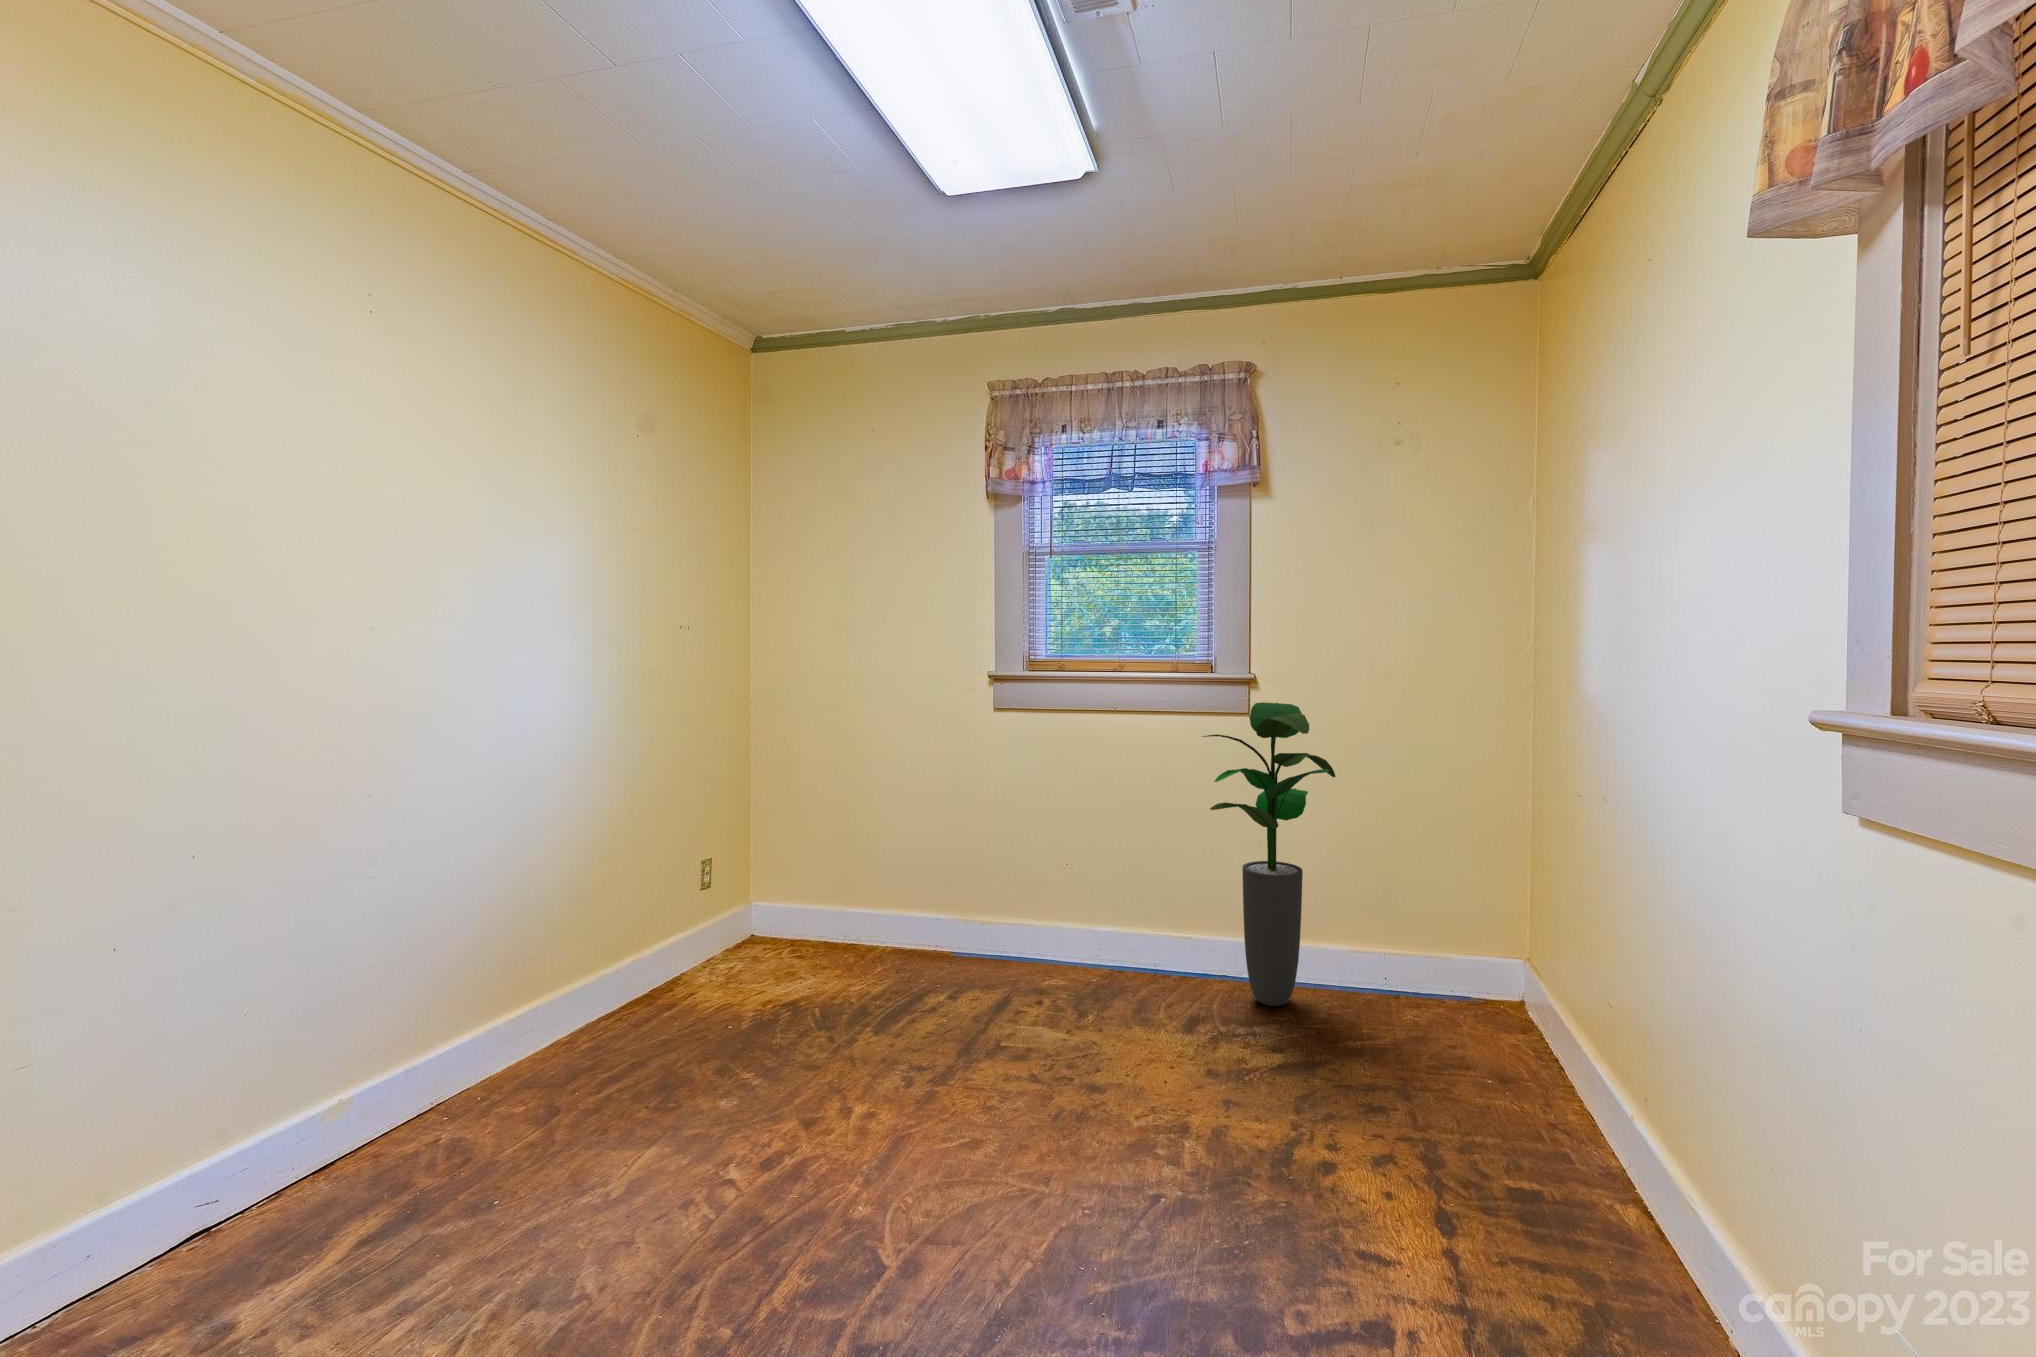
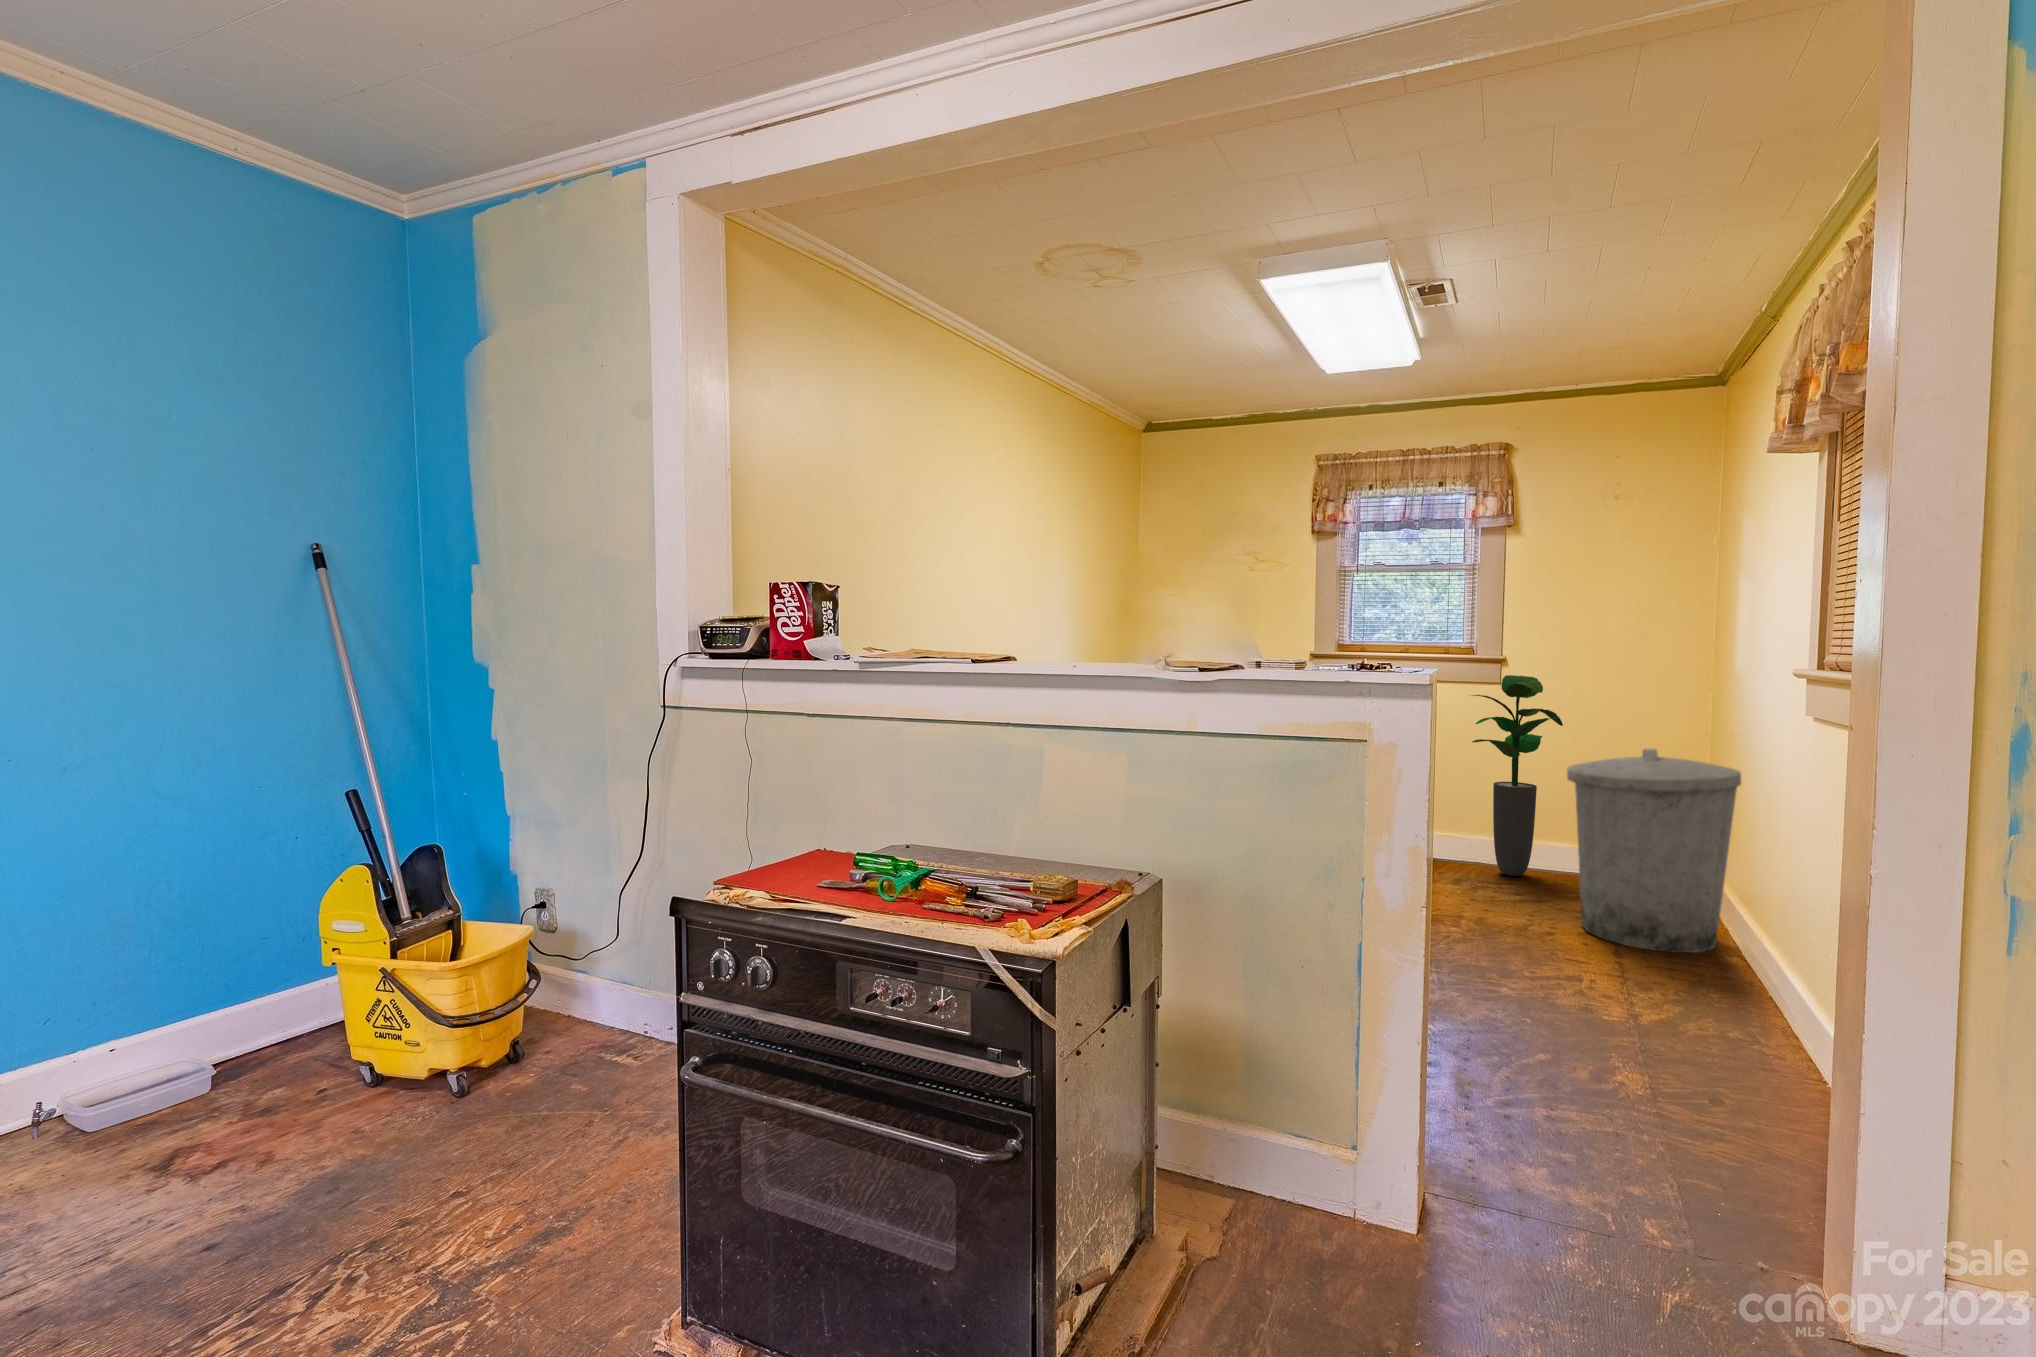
trash can: none [1360,846,1656,1236] -> present [1567,749,1741,953]

